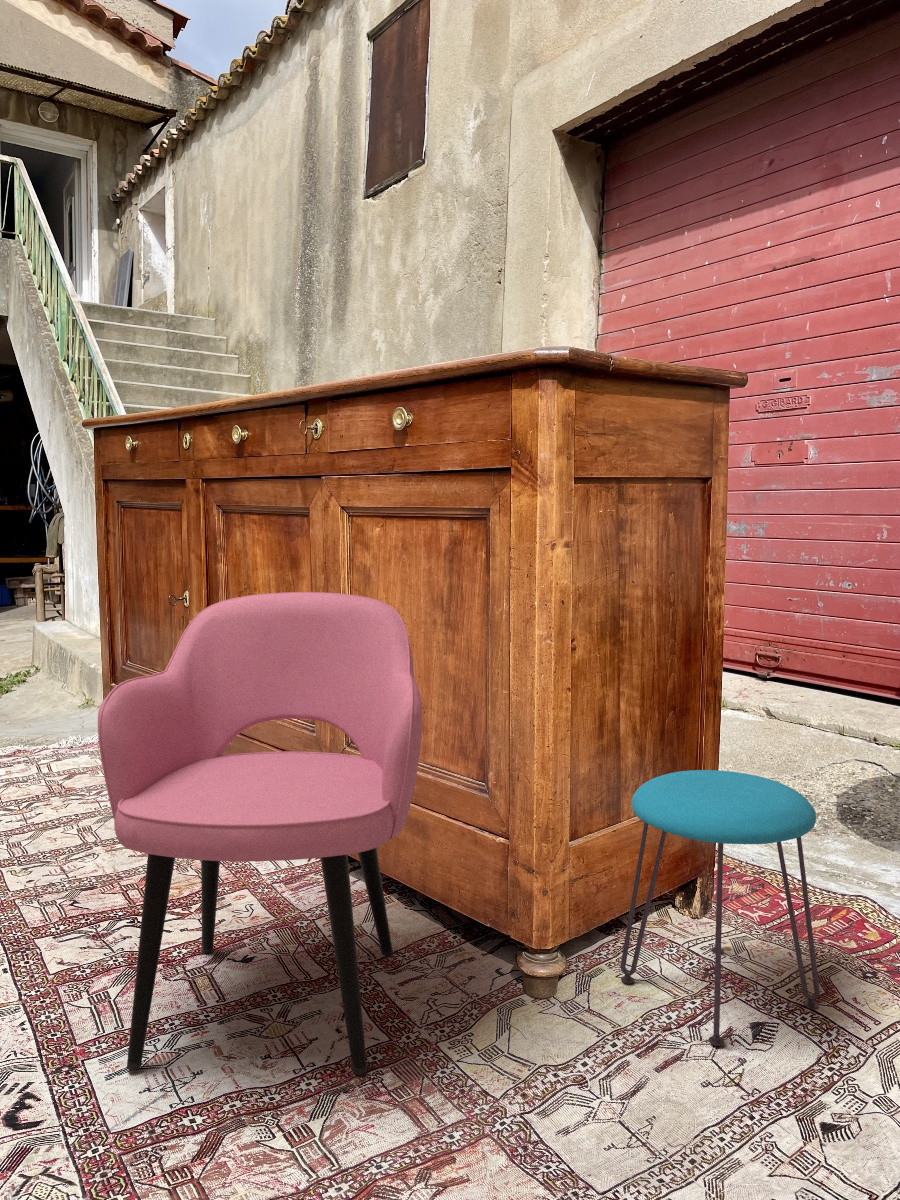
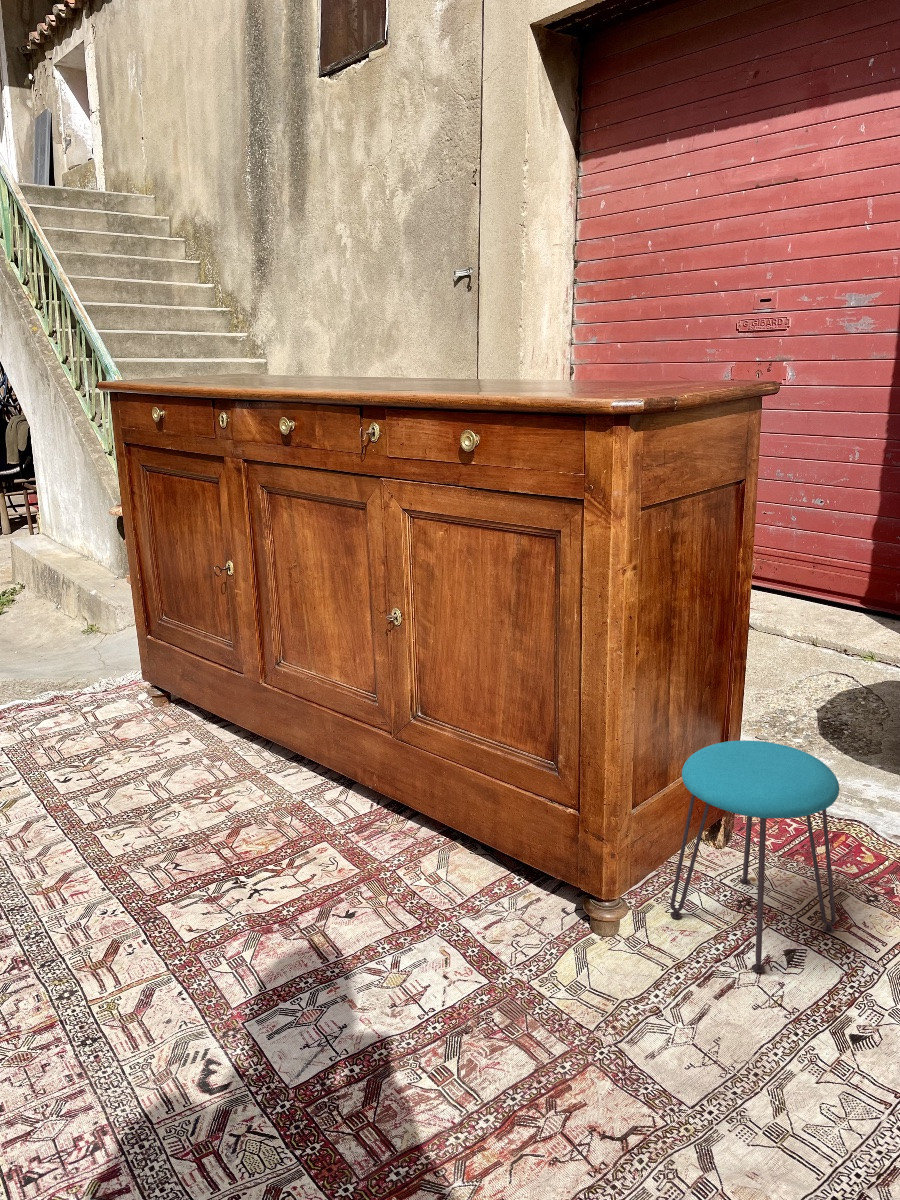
armchair: present [98,592,422,1075] -> none [226,594,512,1028]

